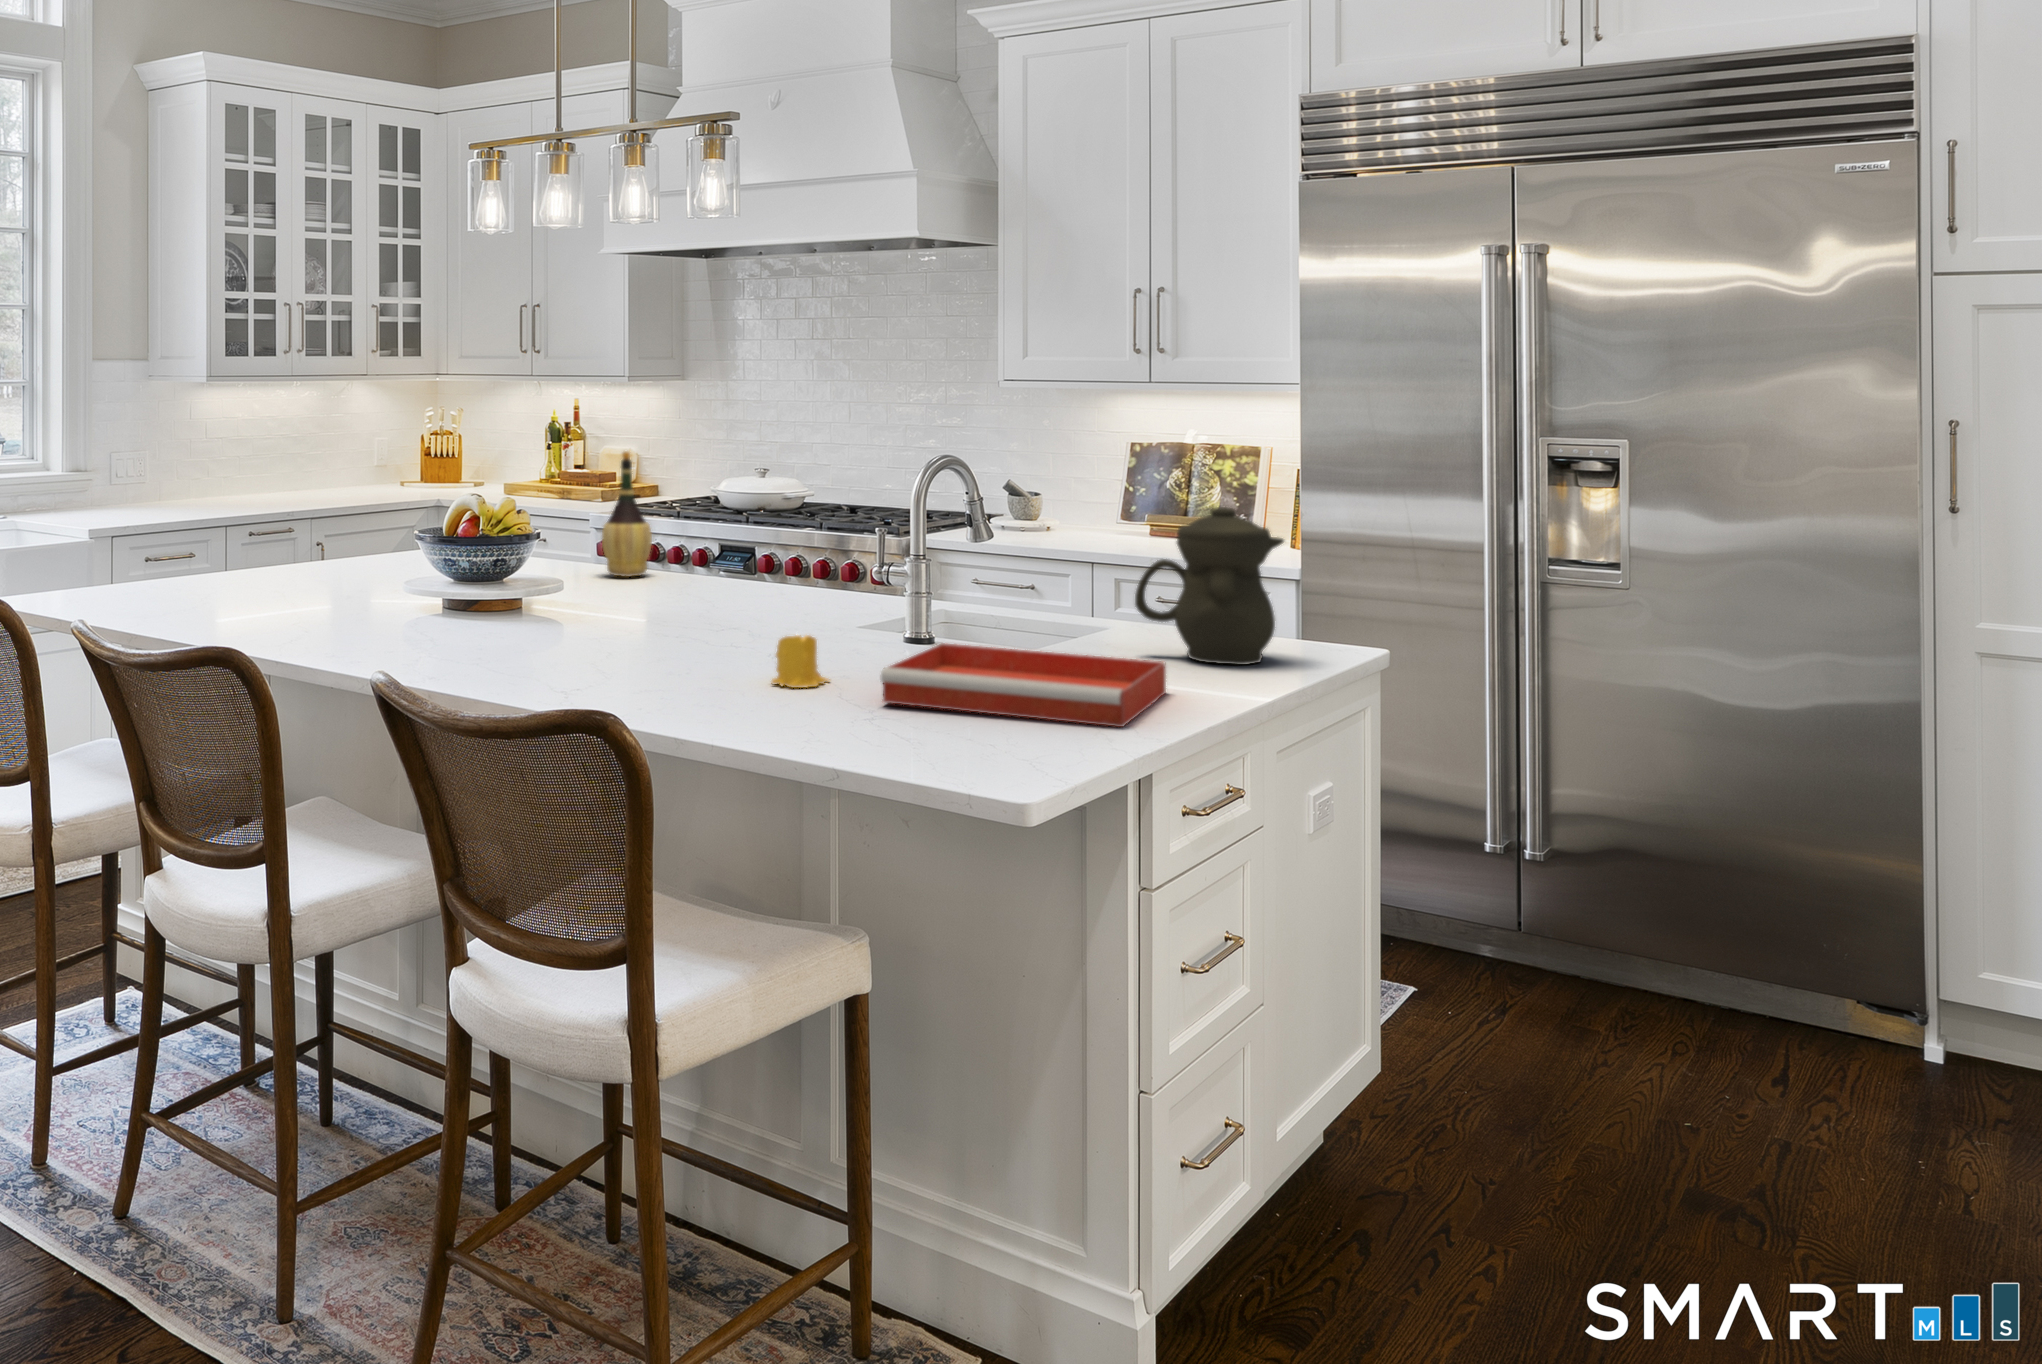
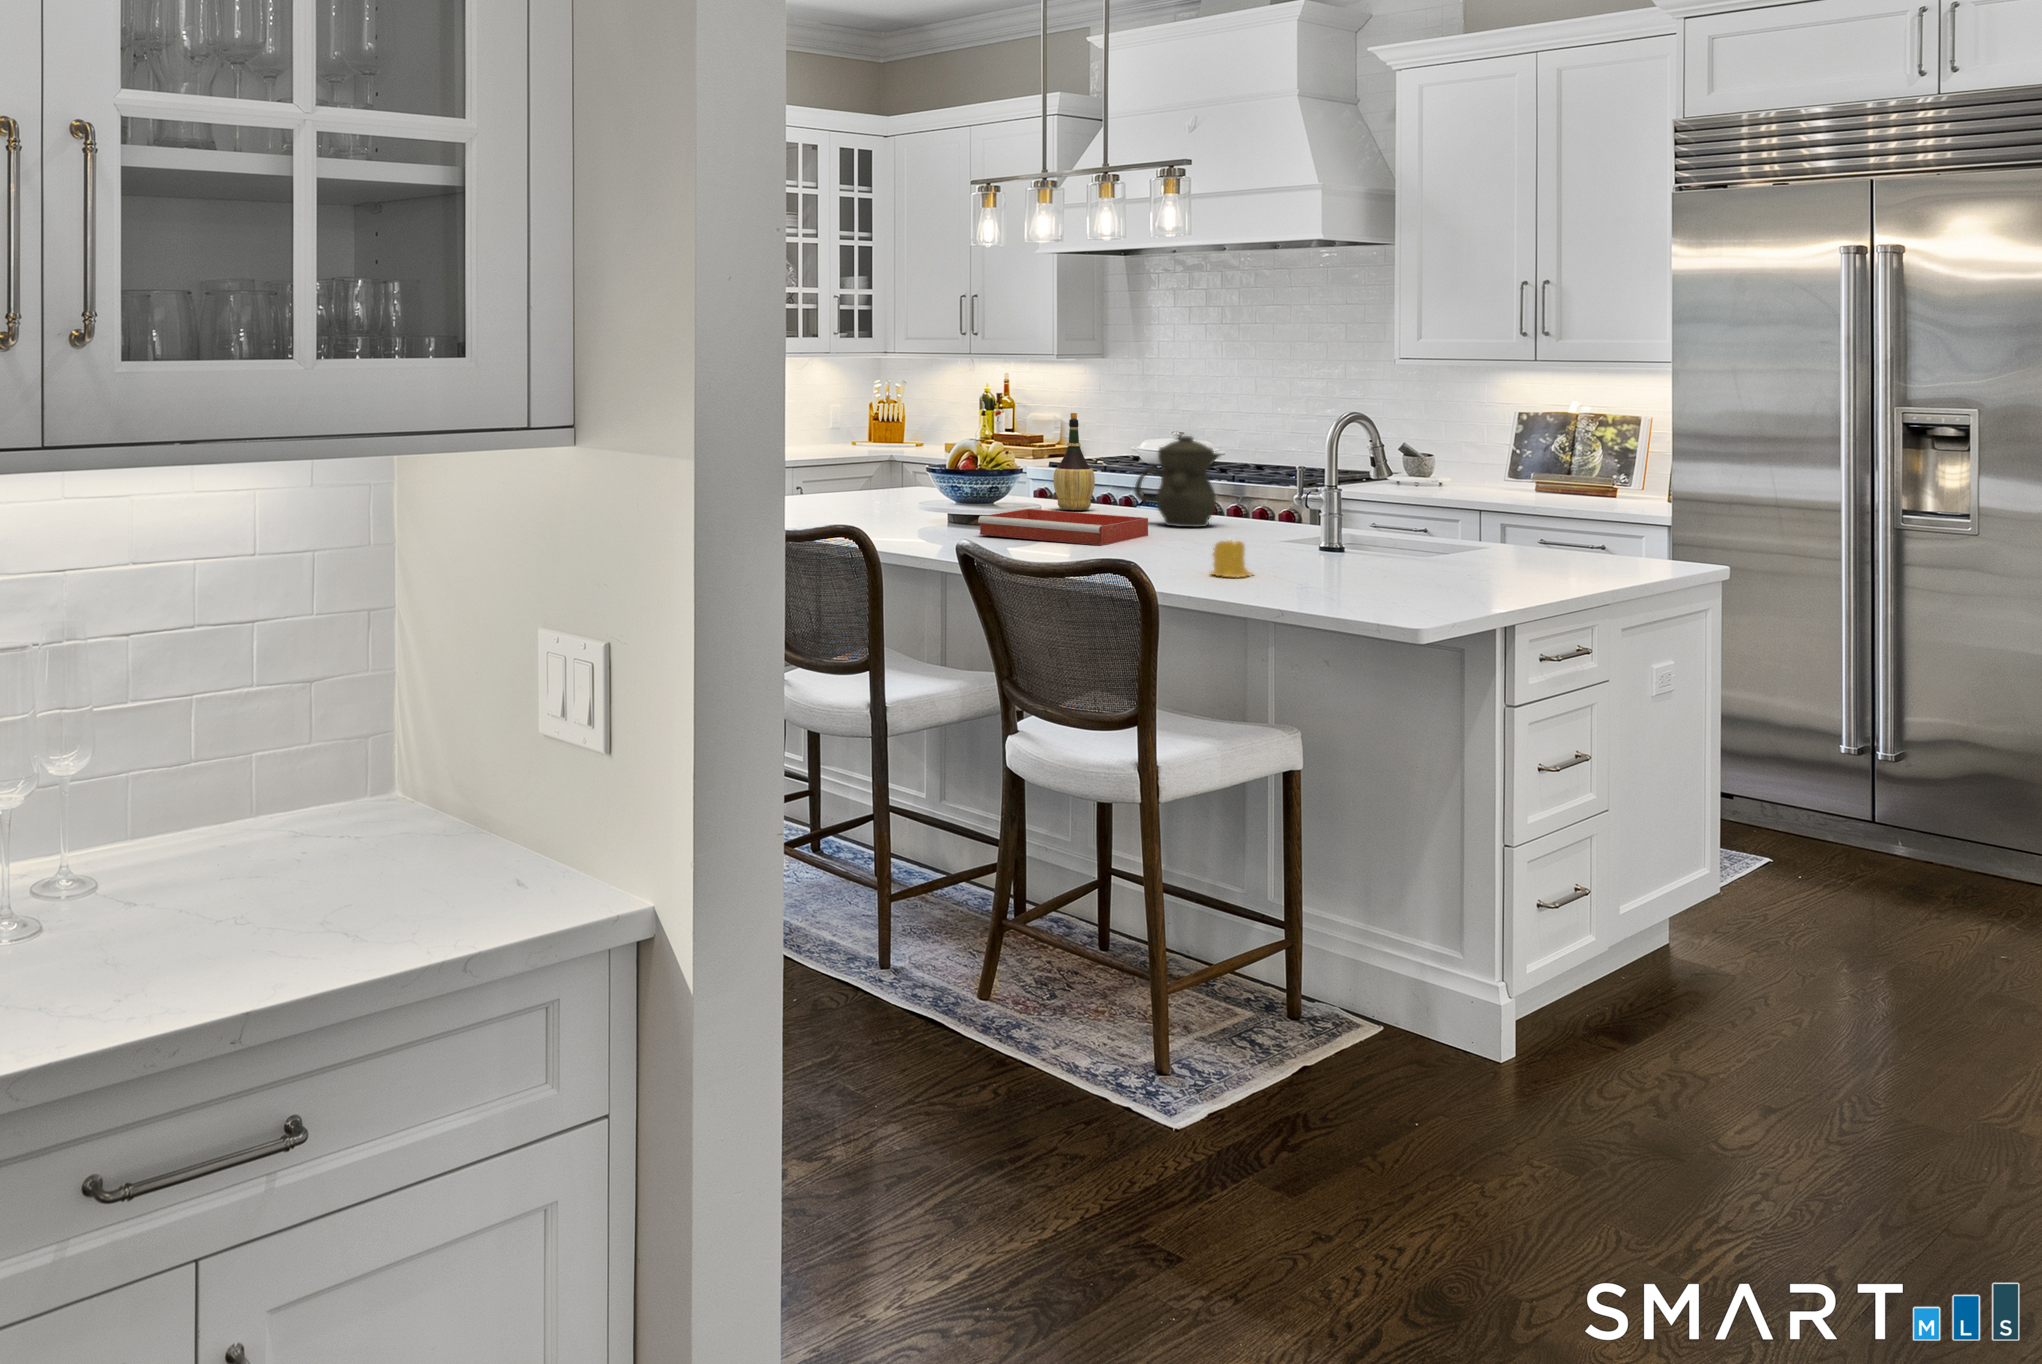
teapot: present [1135,507,1284,665] -> present [1135,436,1220,527]
tray: present [880,644,1166,727] -> present [978,509,1148,545]

